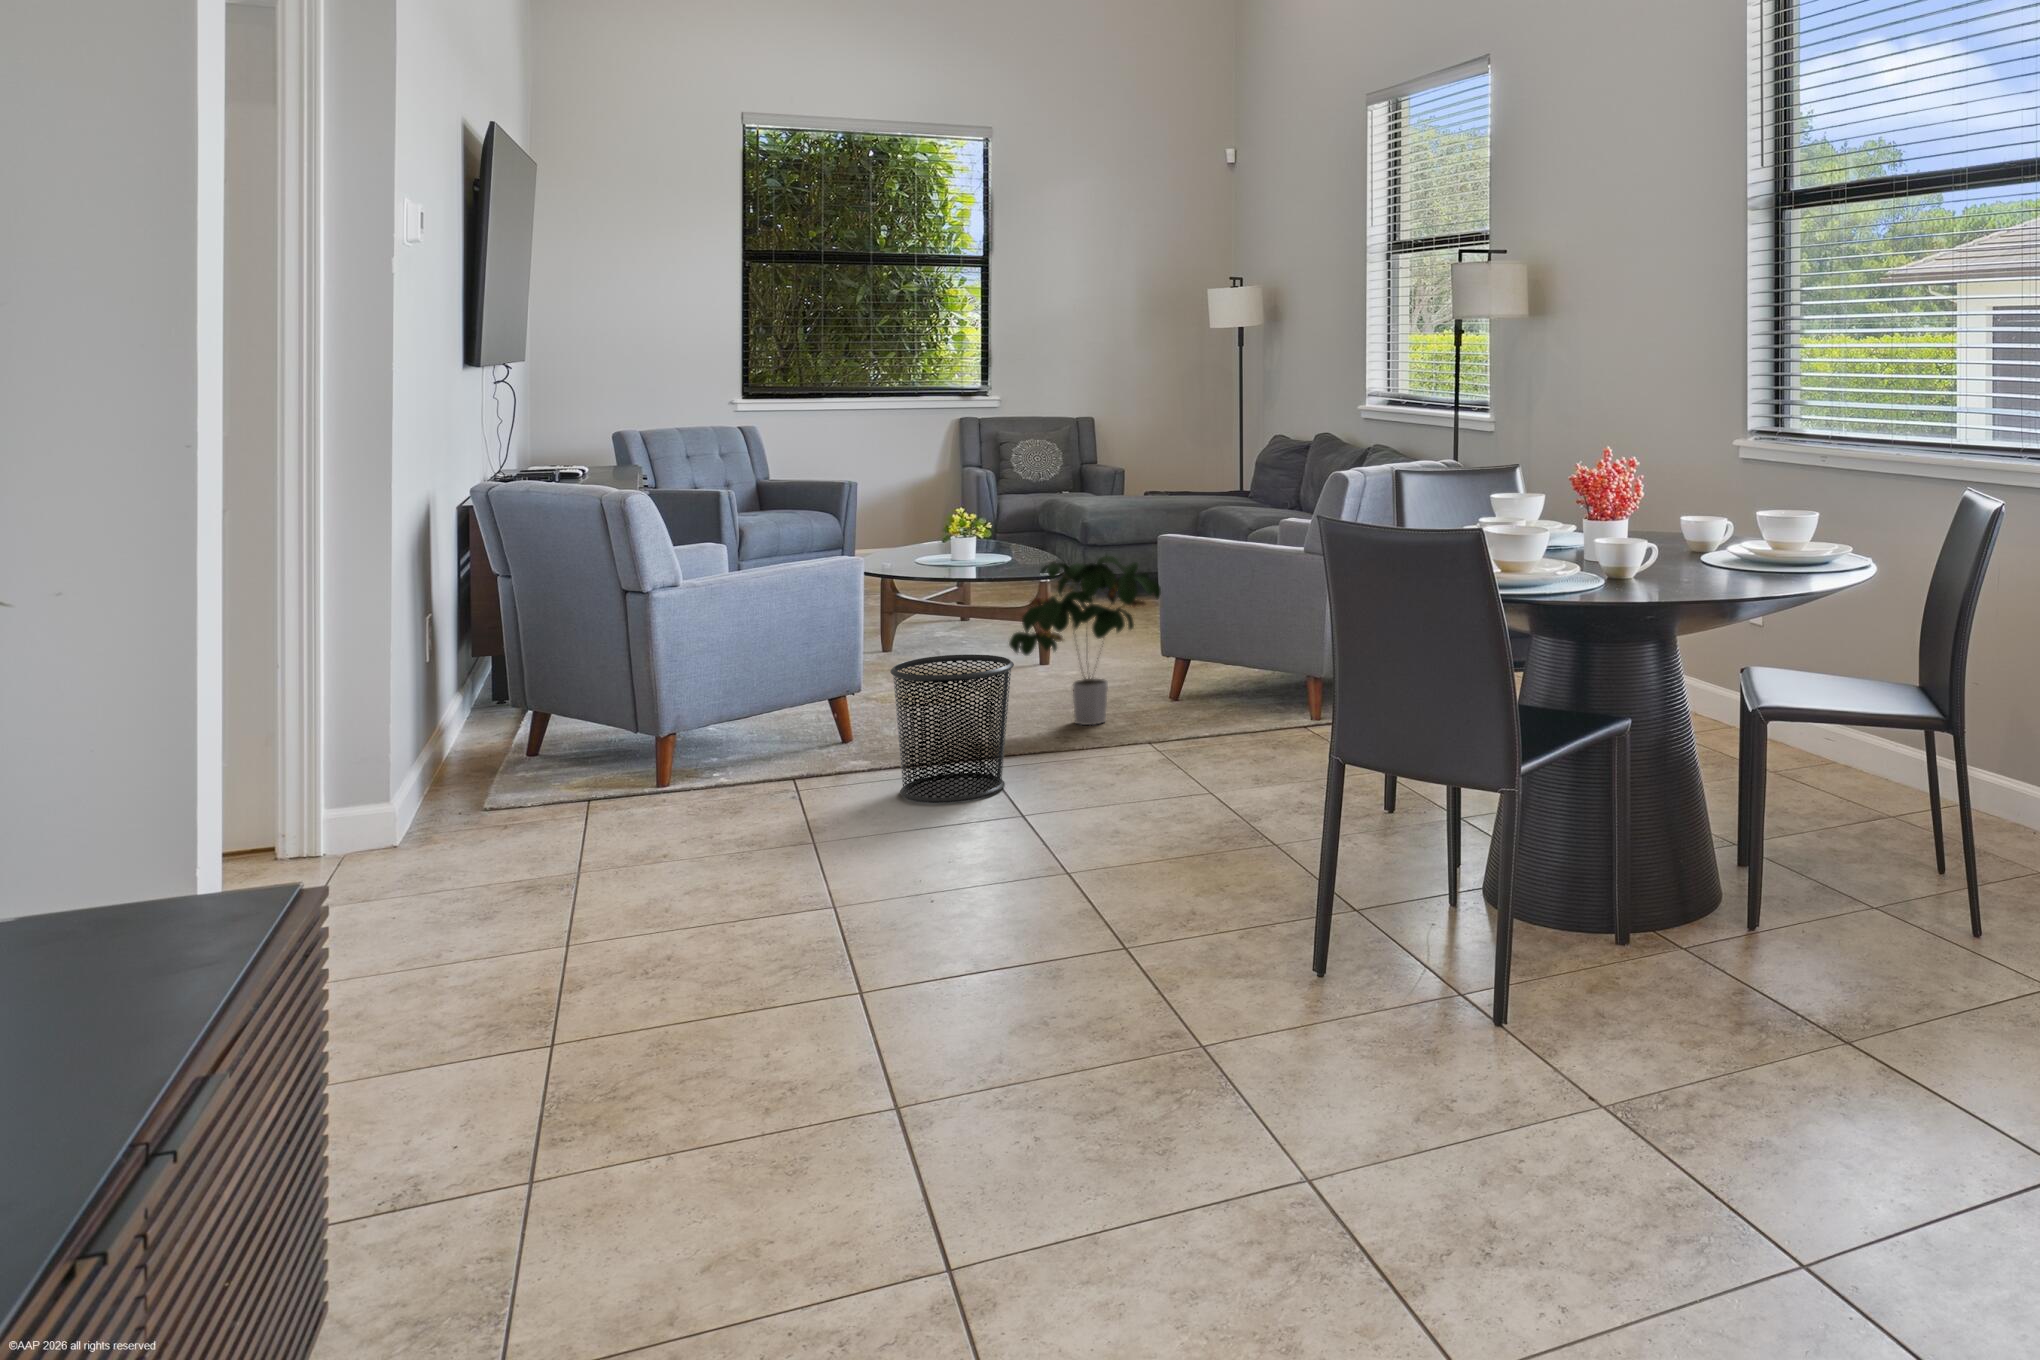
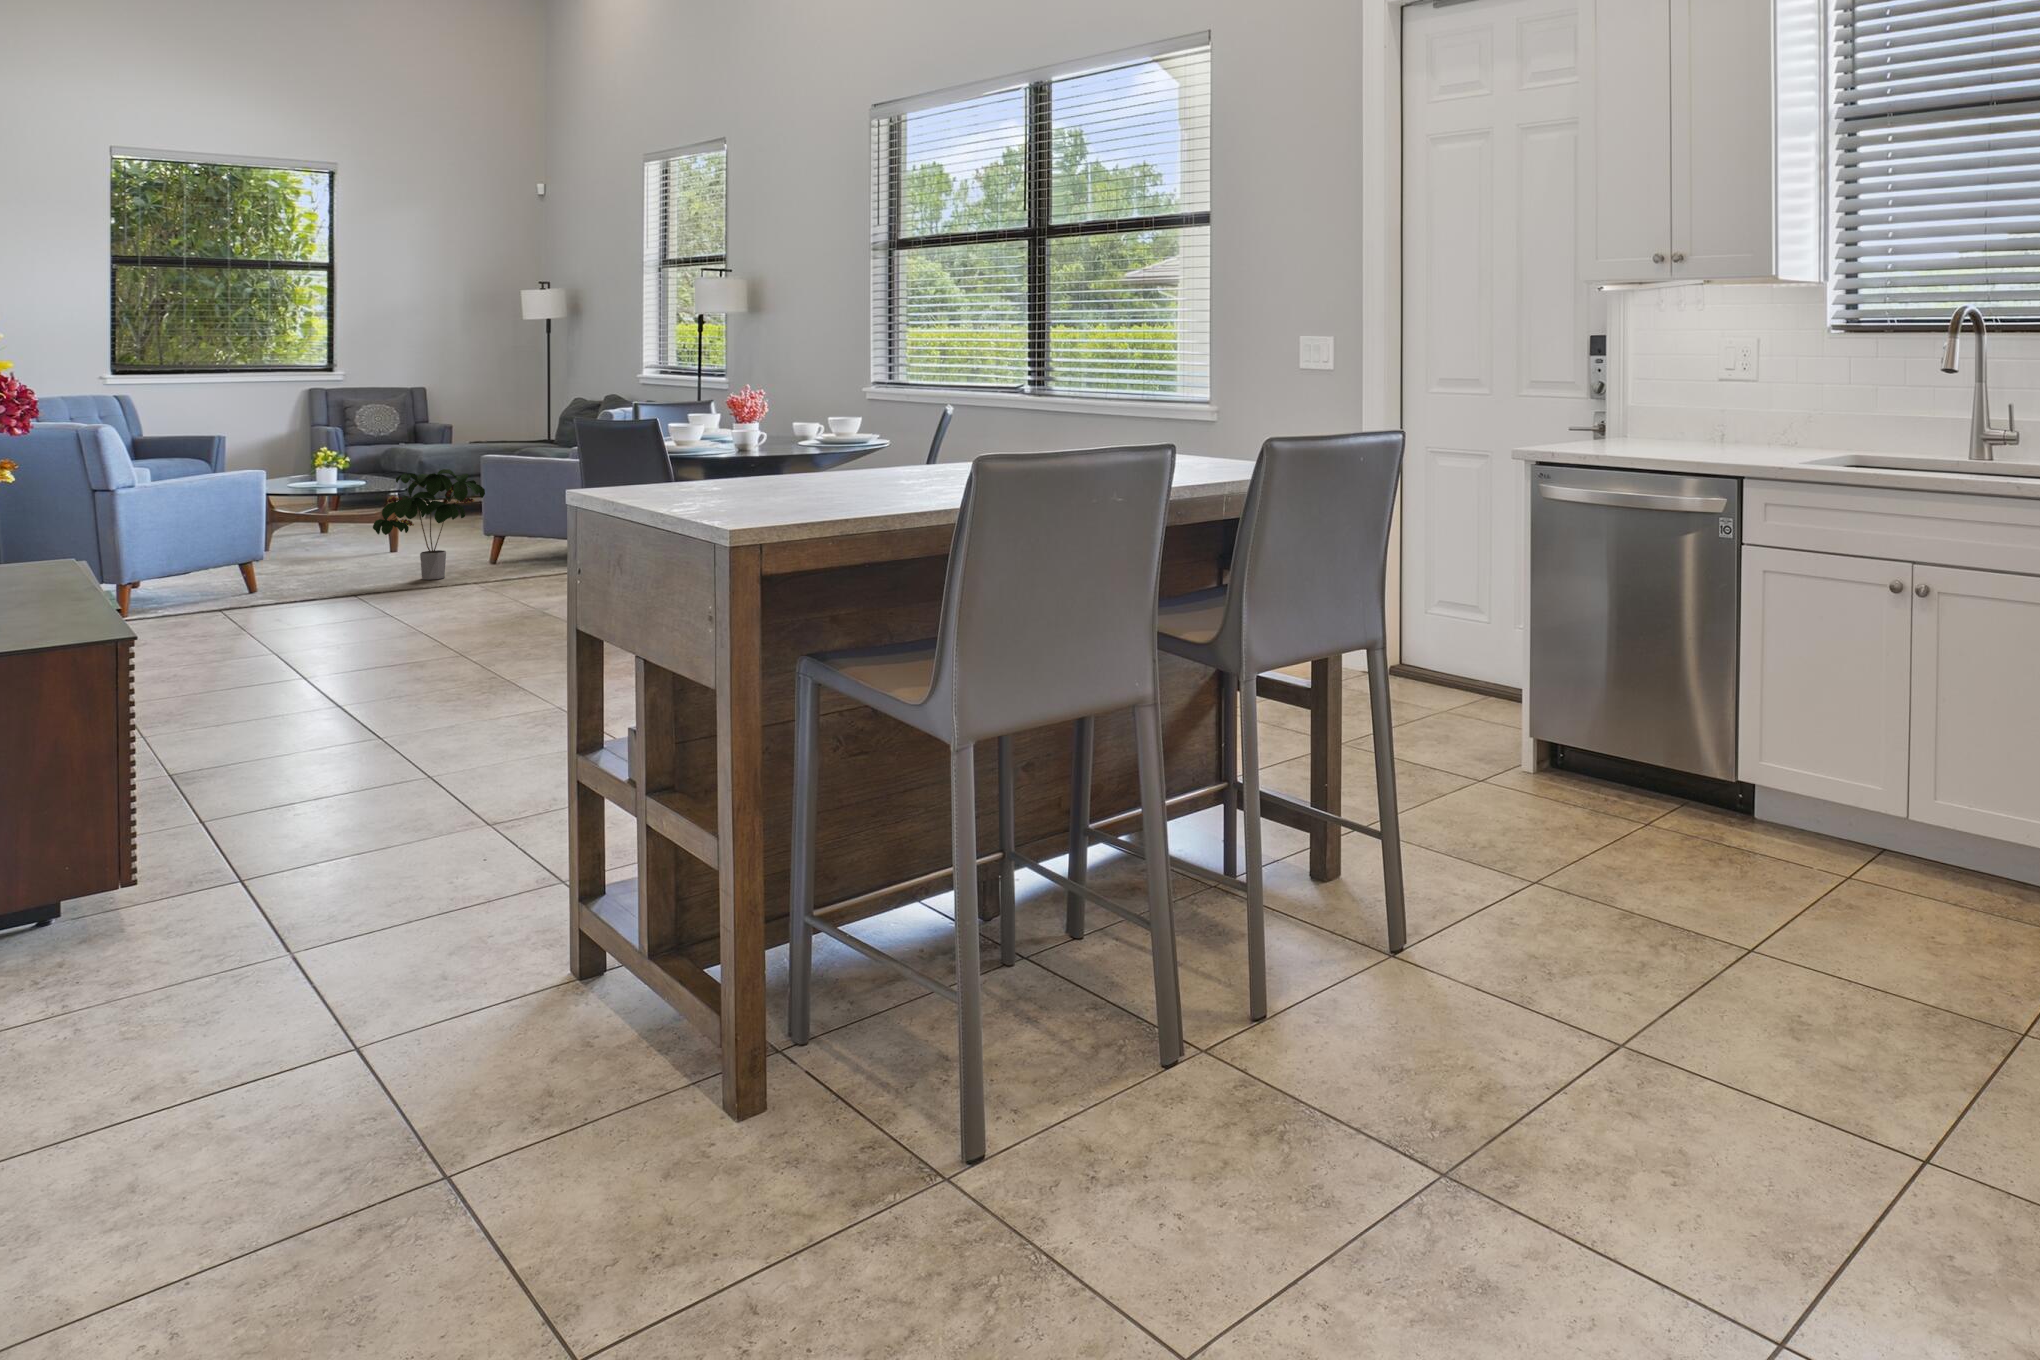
waste bin: present [890,654,1014,803] -> none [294,527,383,615]

